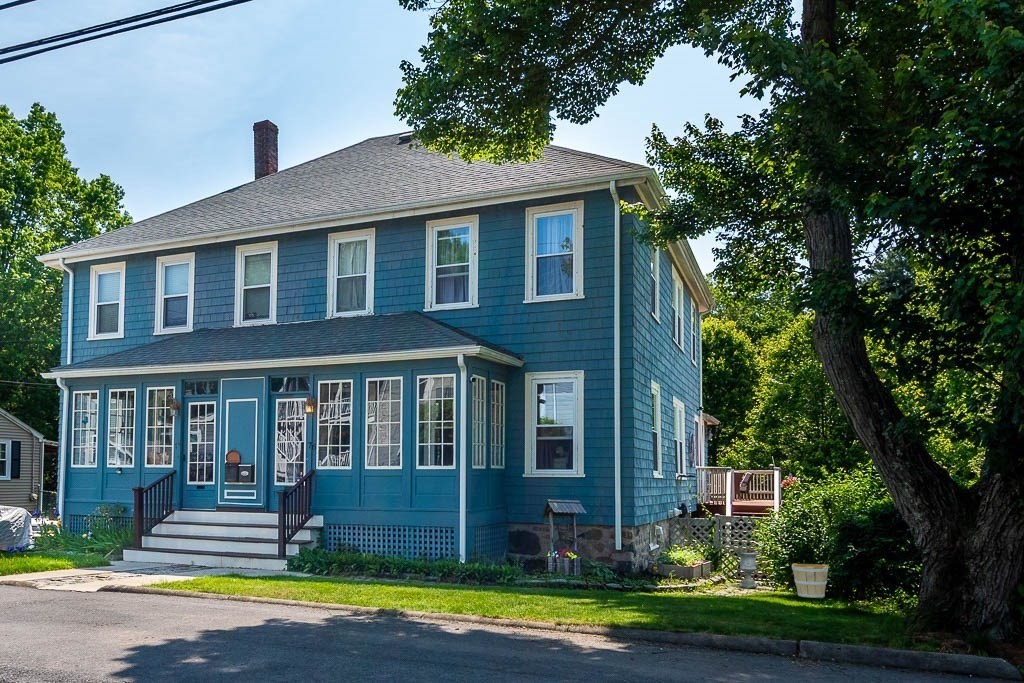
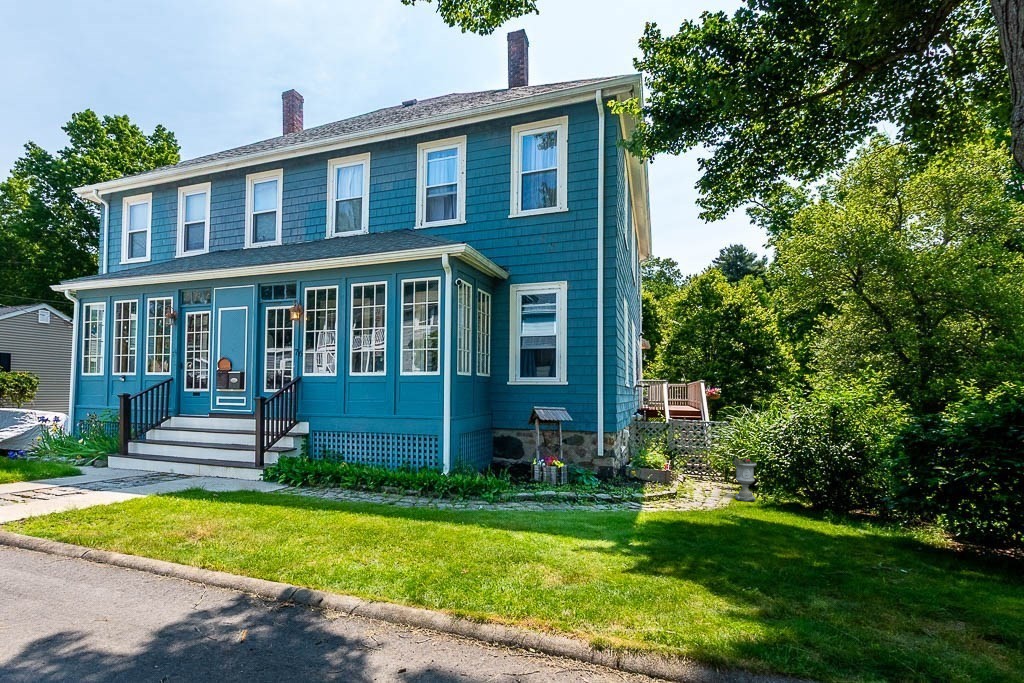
wooden bucket: present [792,563,828,598] -> none [808,478,855,519]

